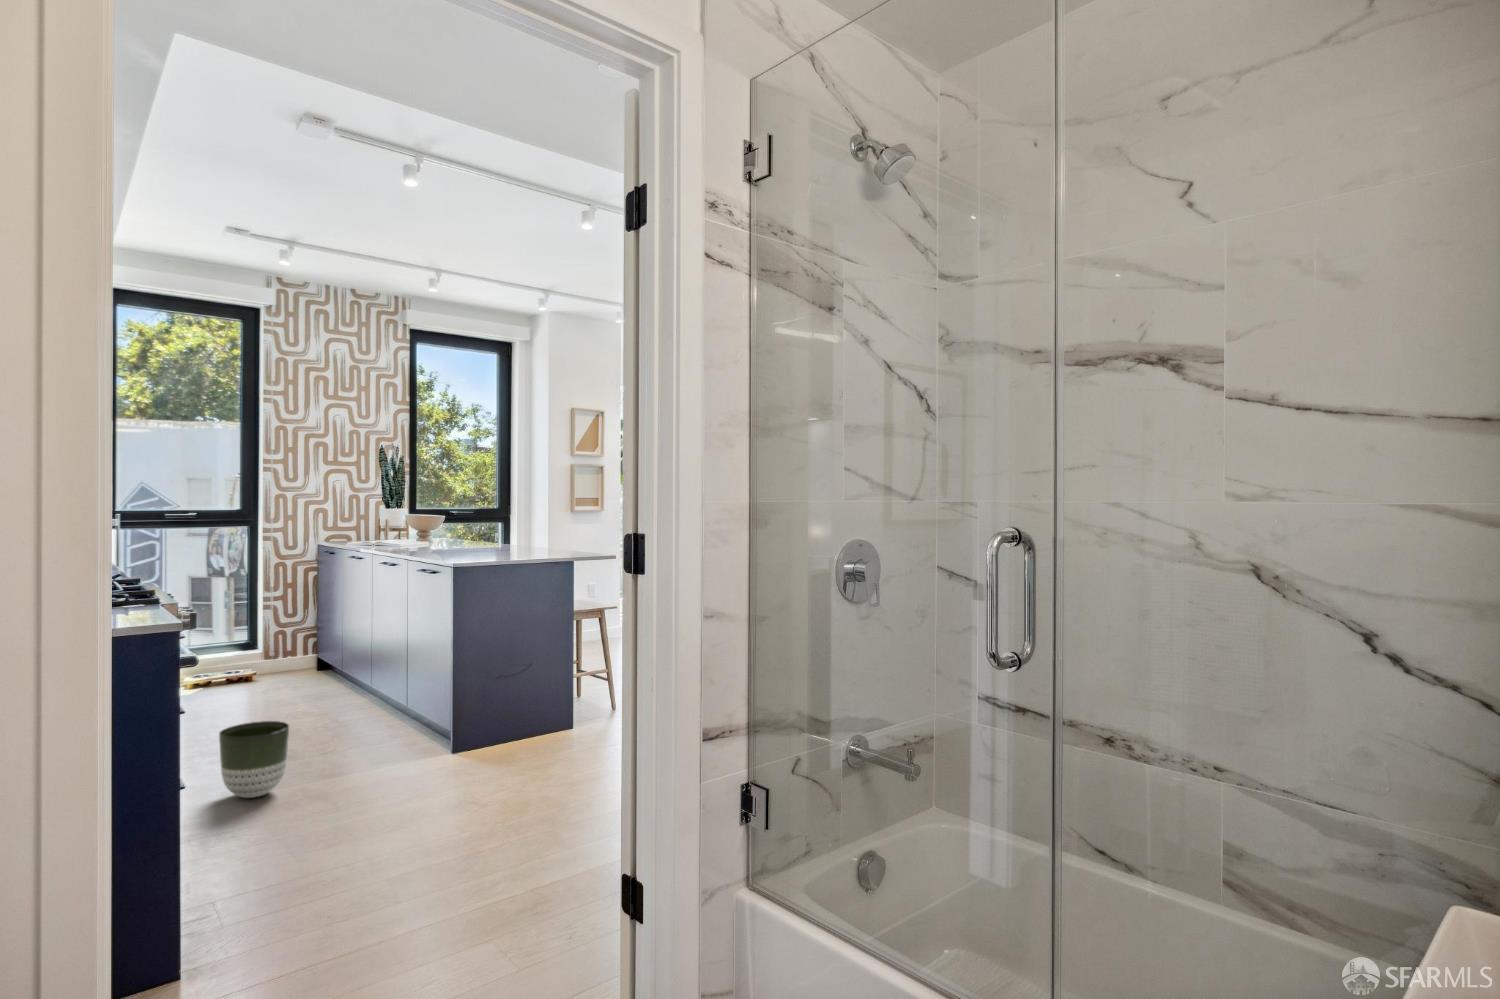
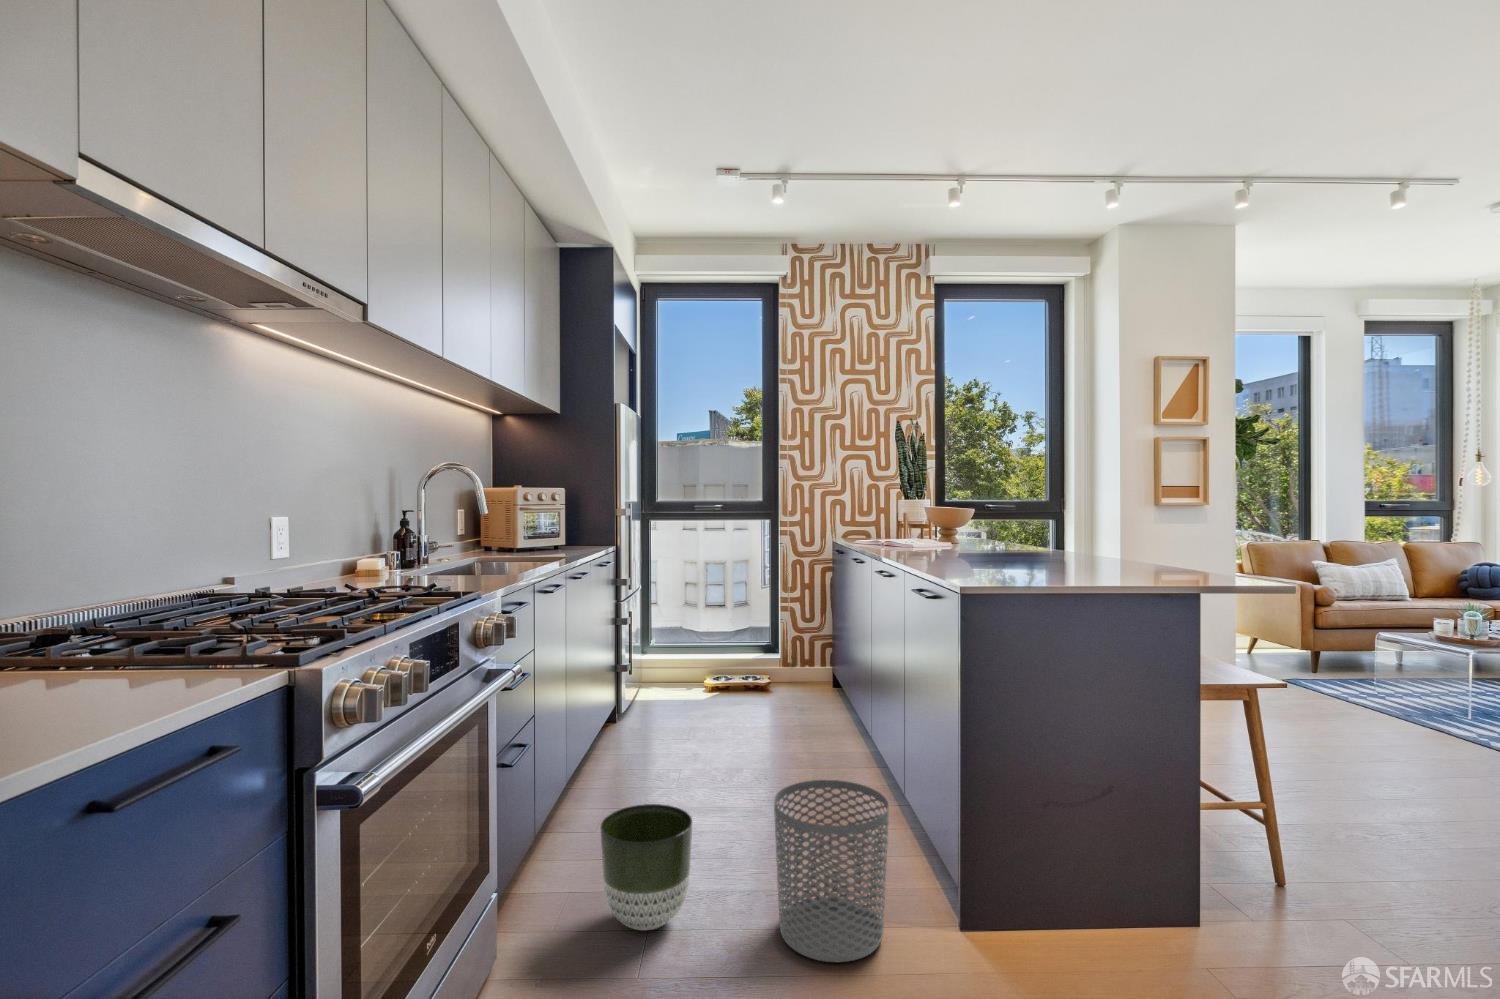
waste bin: none [348,688,422,784] -> present [774,780,889,962]

